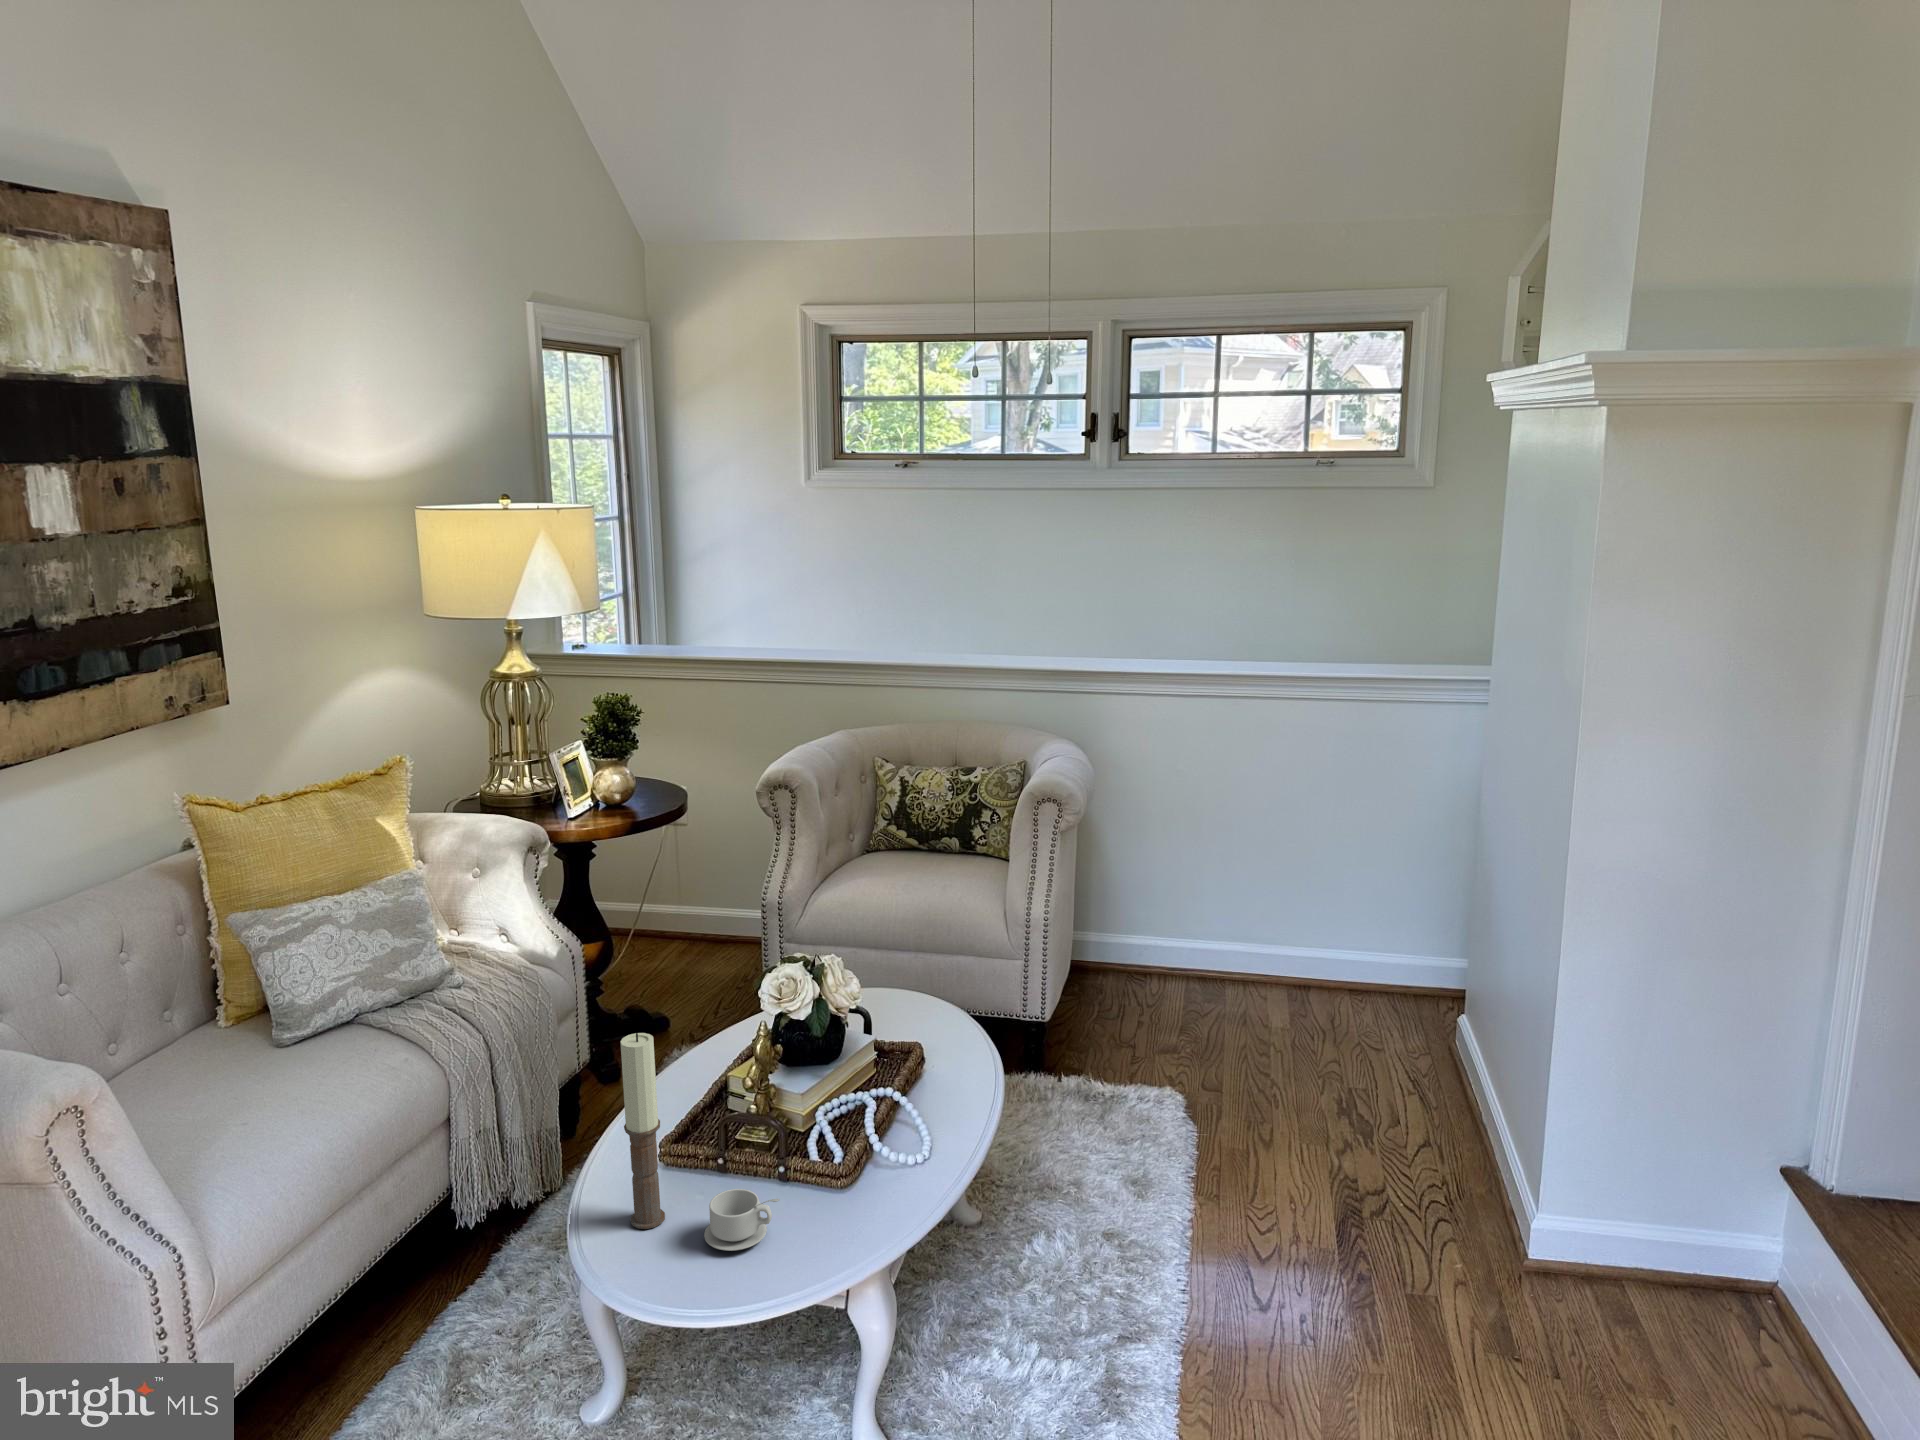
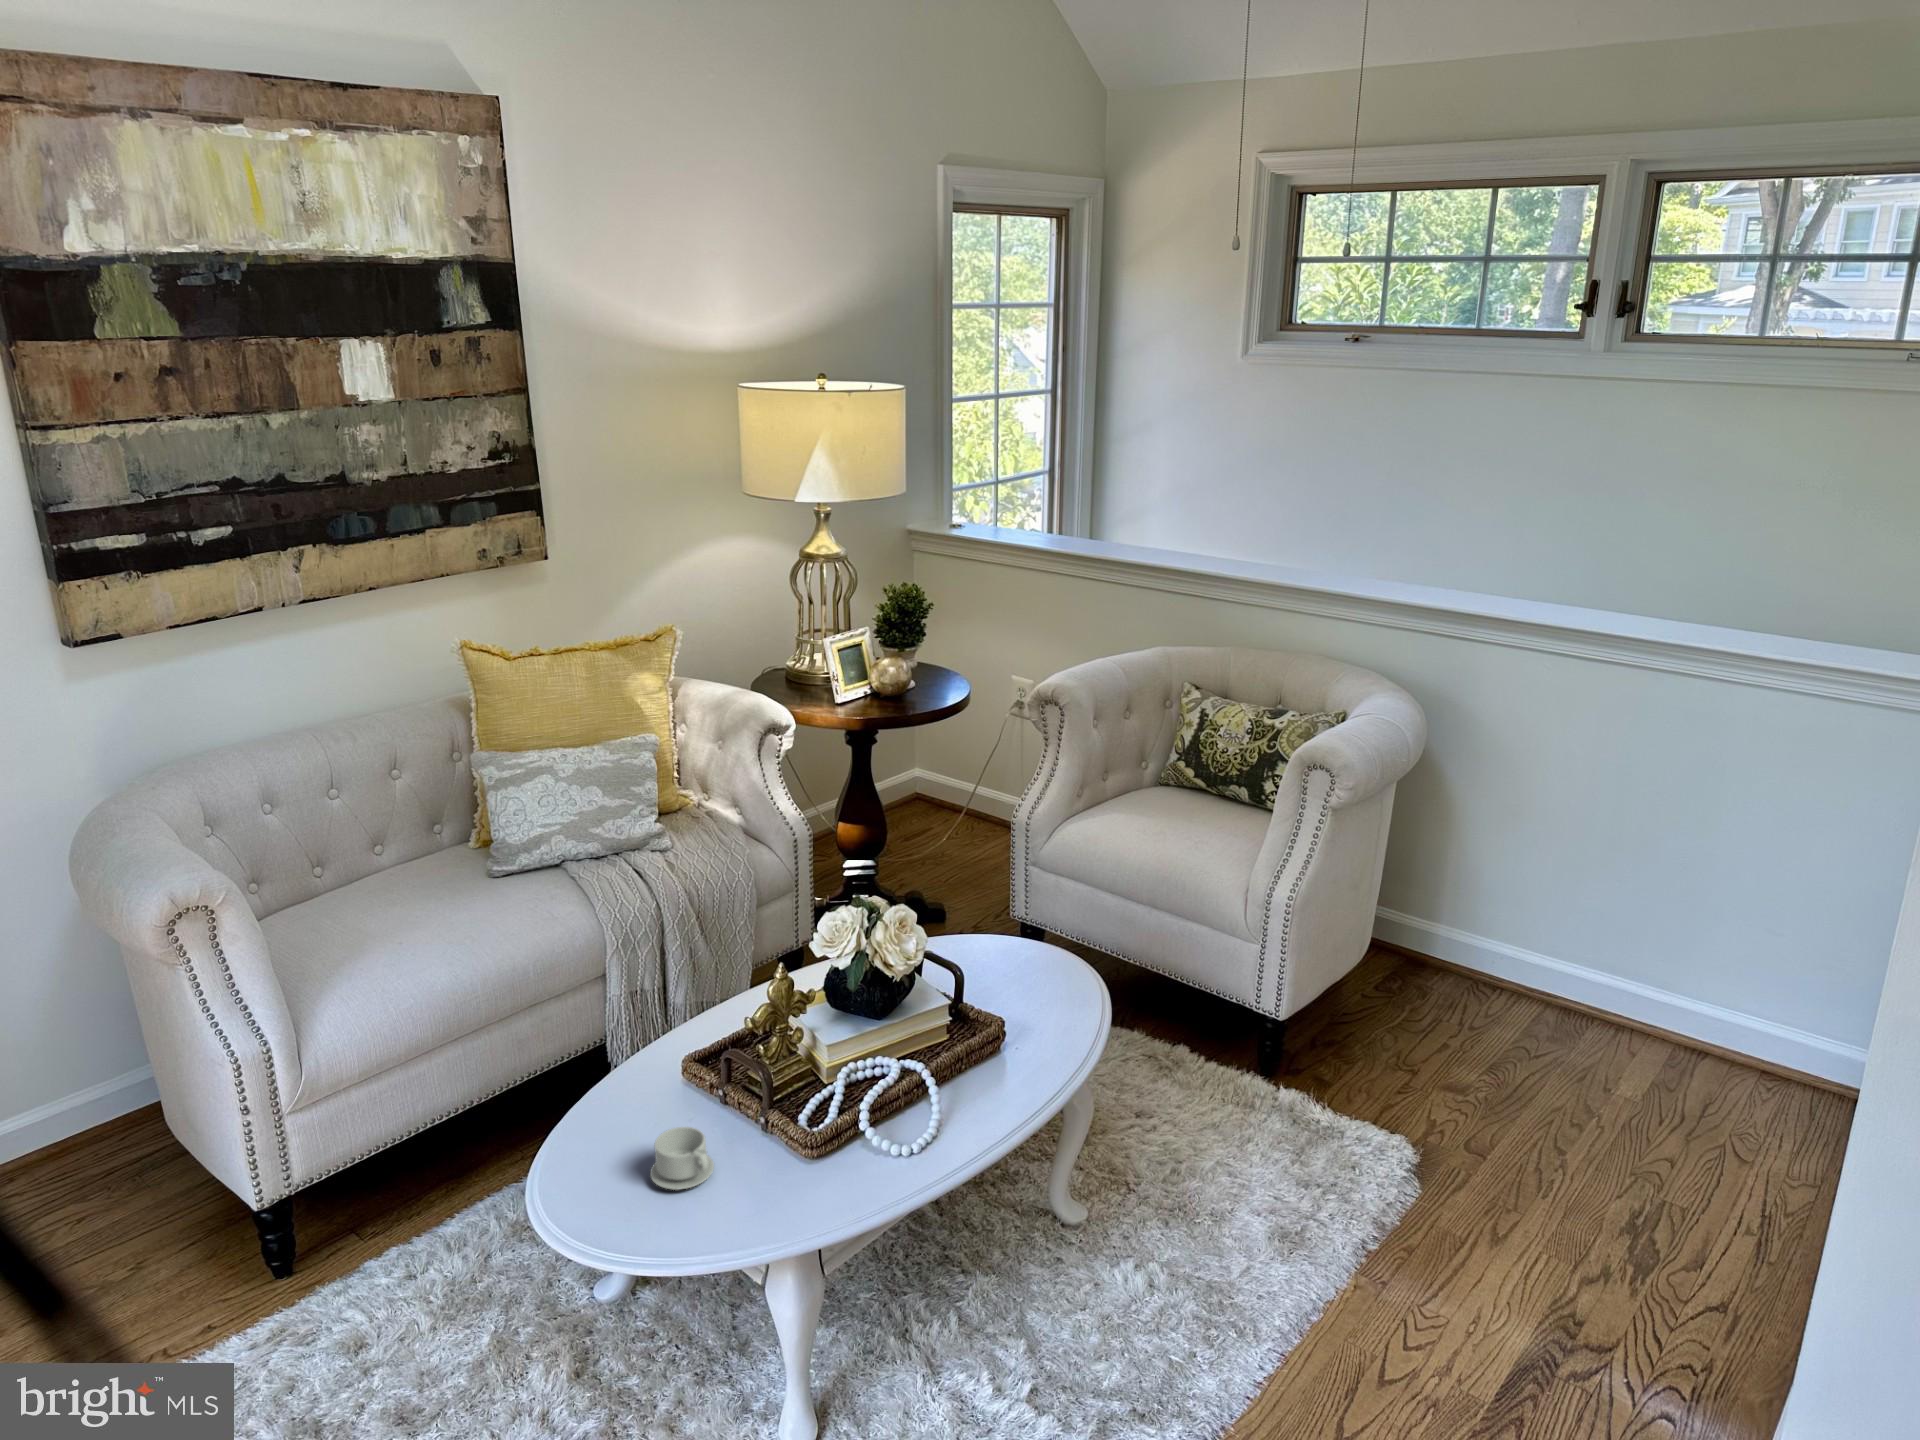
candle: present [621,1033,665,1229] -> none [598,951,647,1141]

